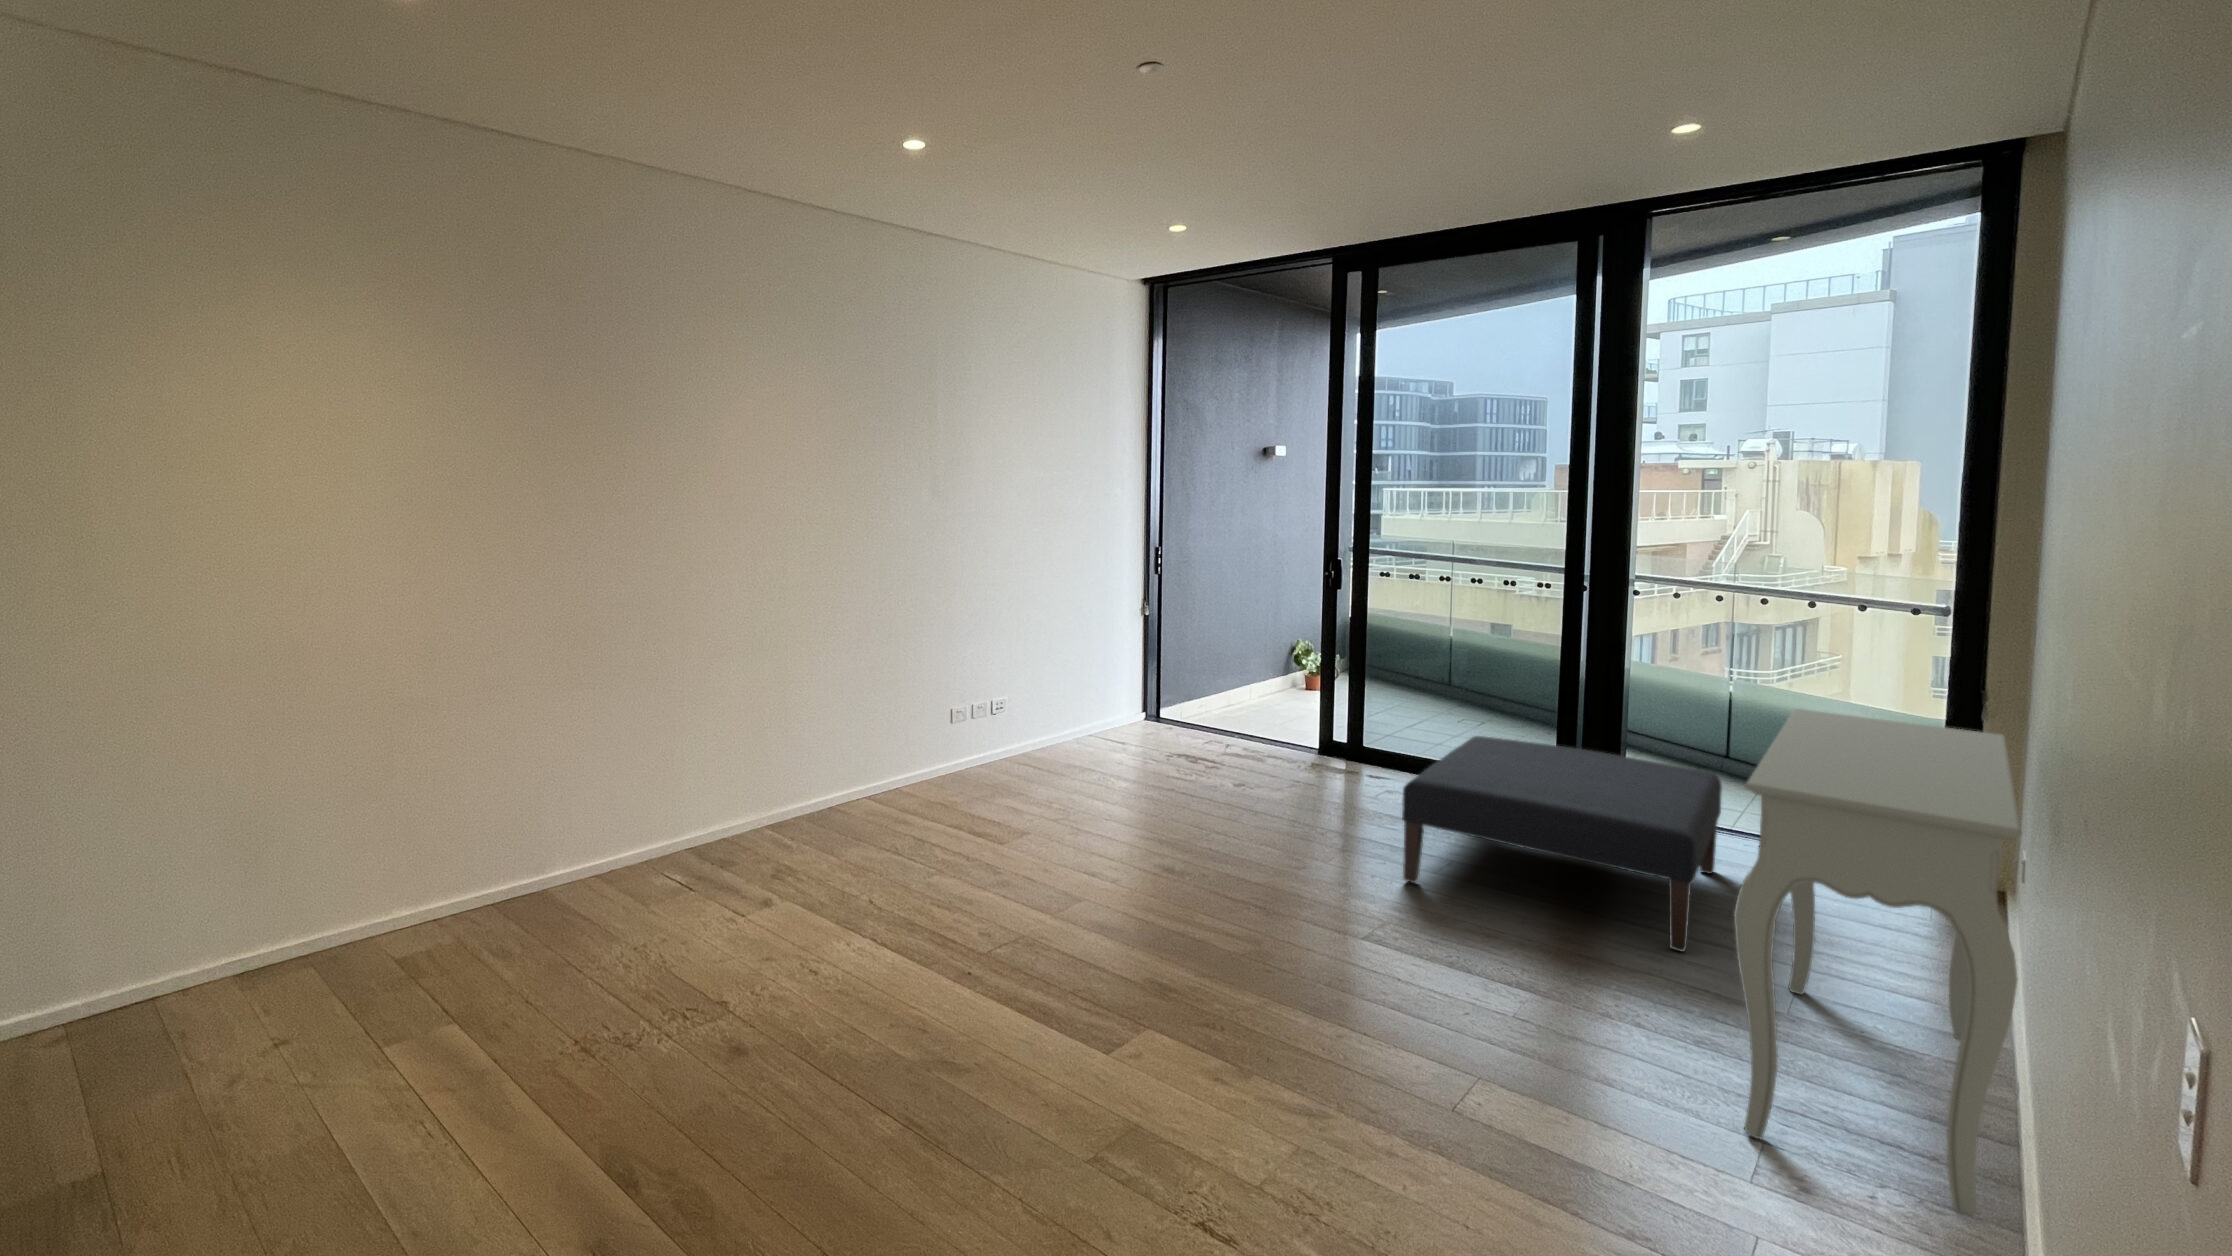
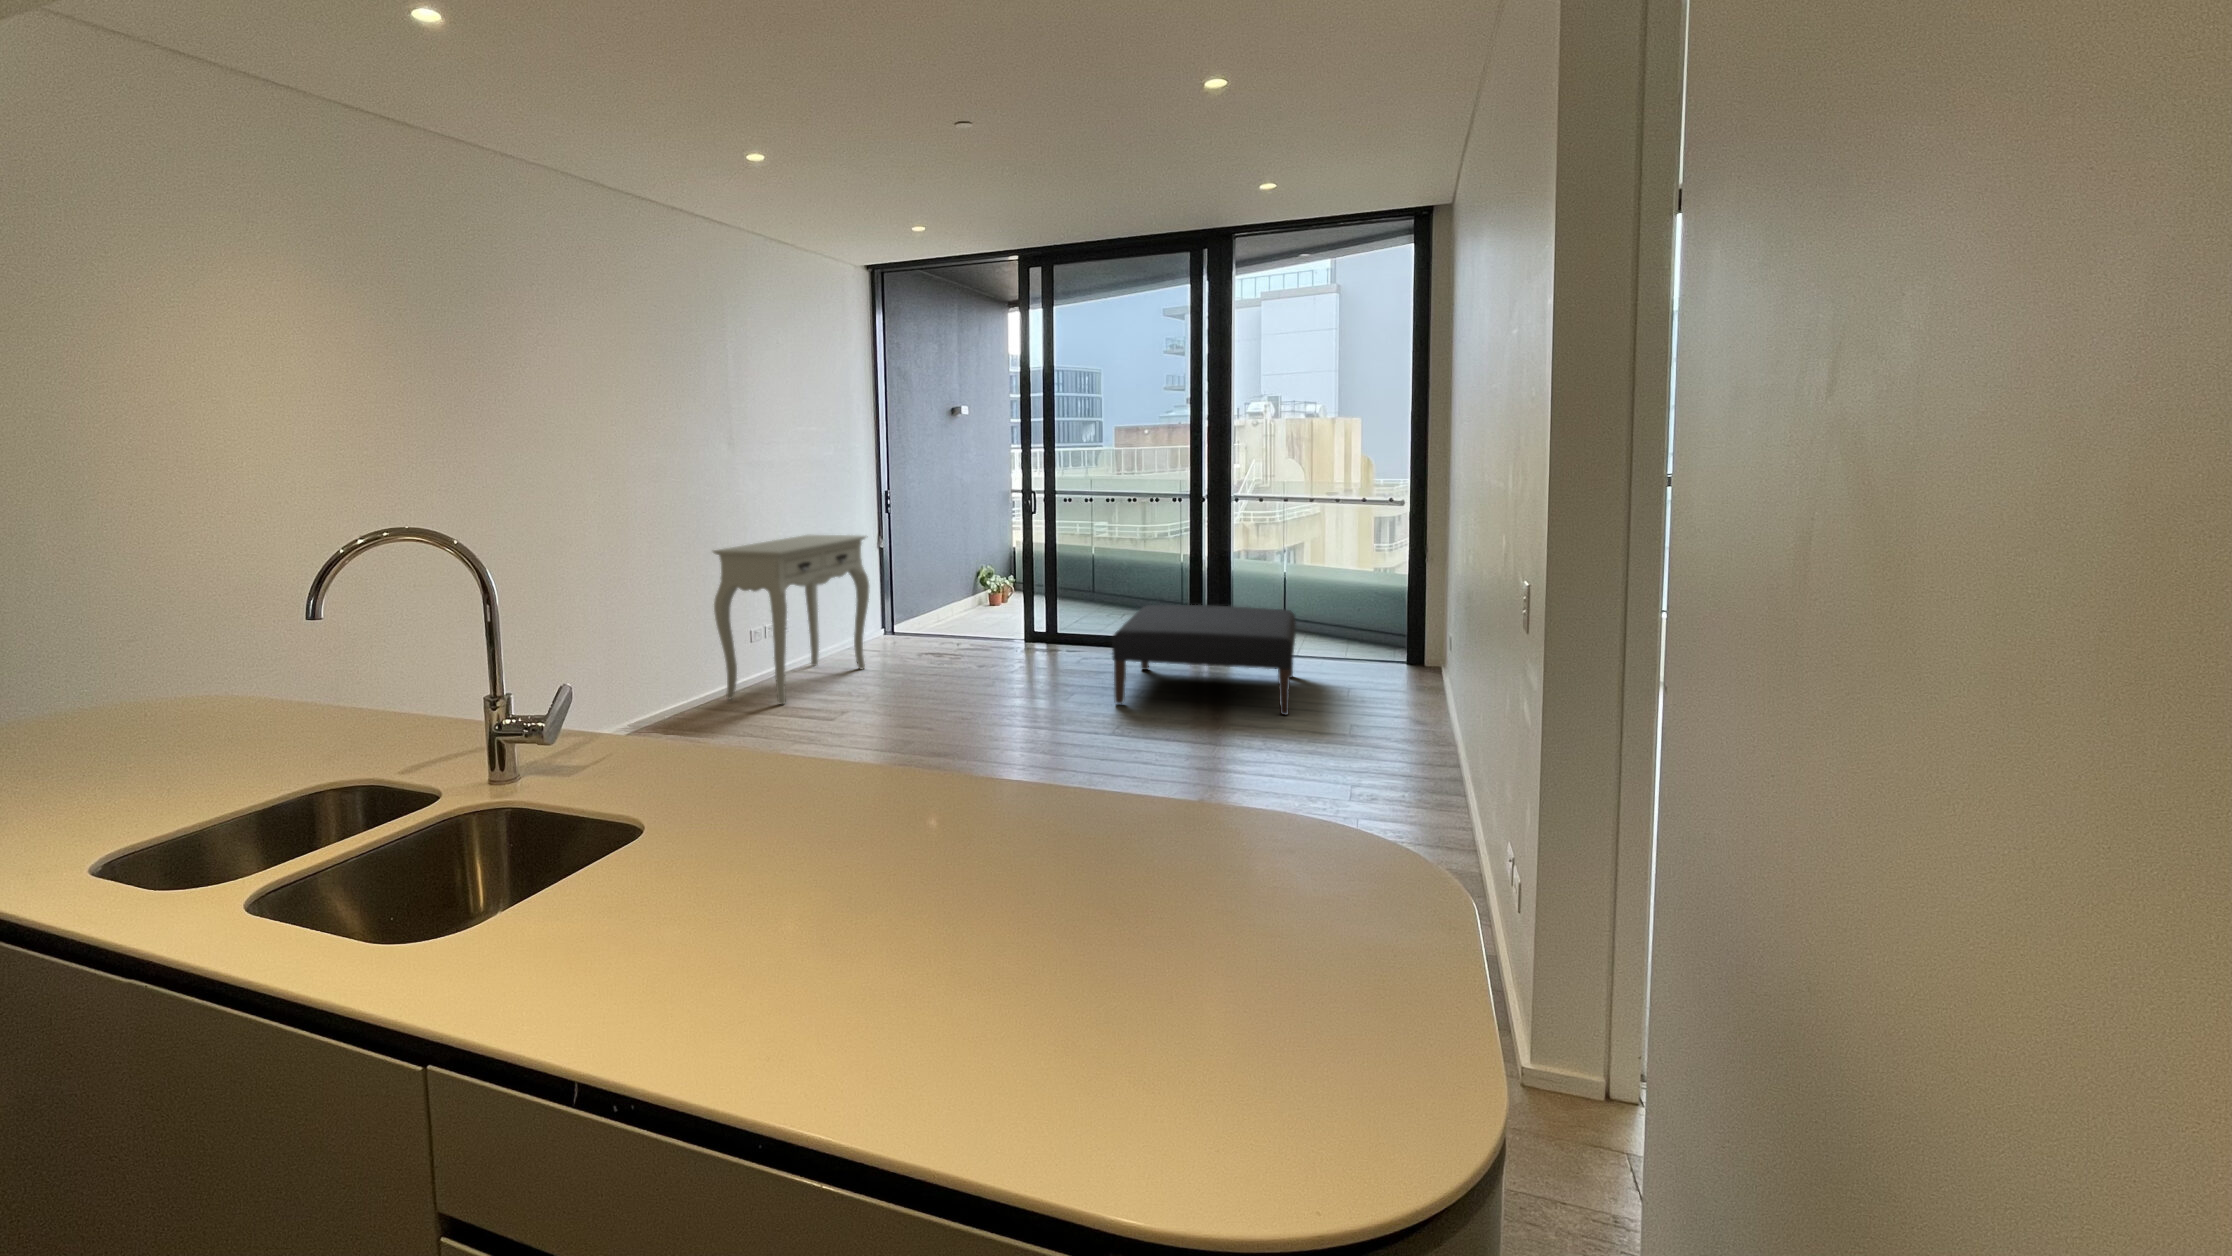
console table: present [1734,709,2022,1215] -> present [713,535,869,704]

